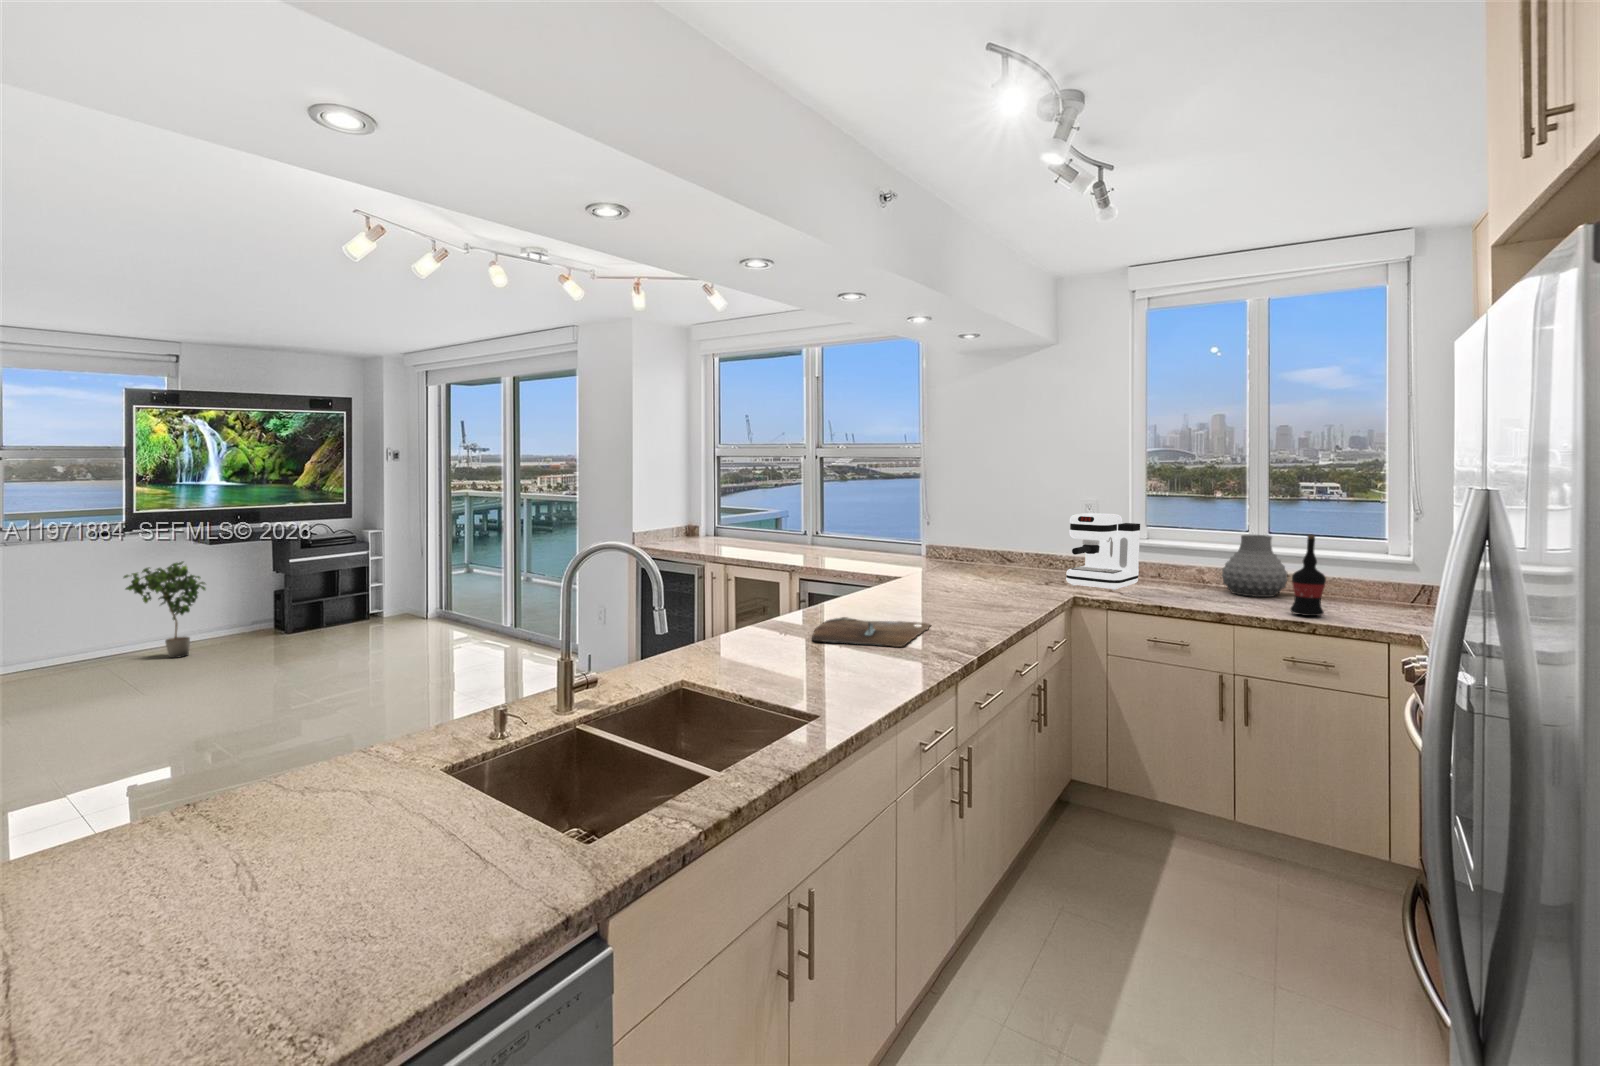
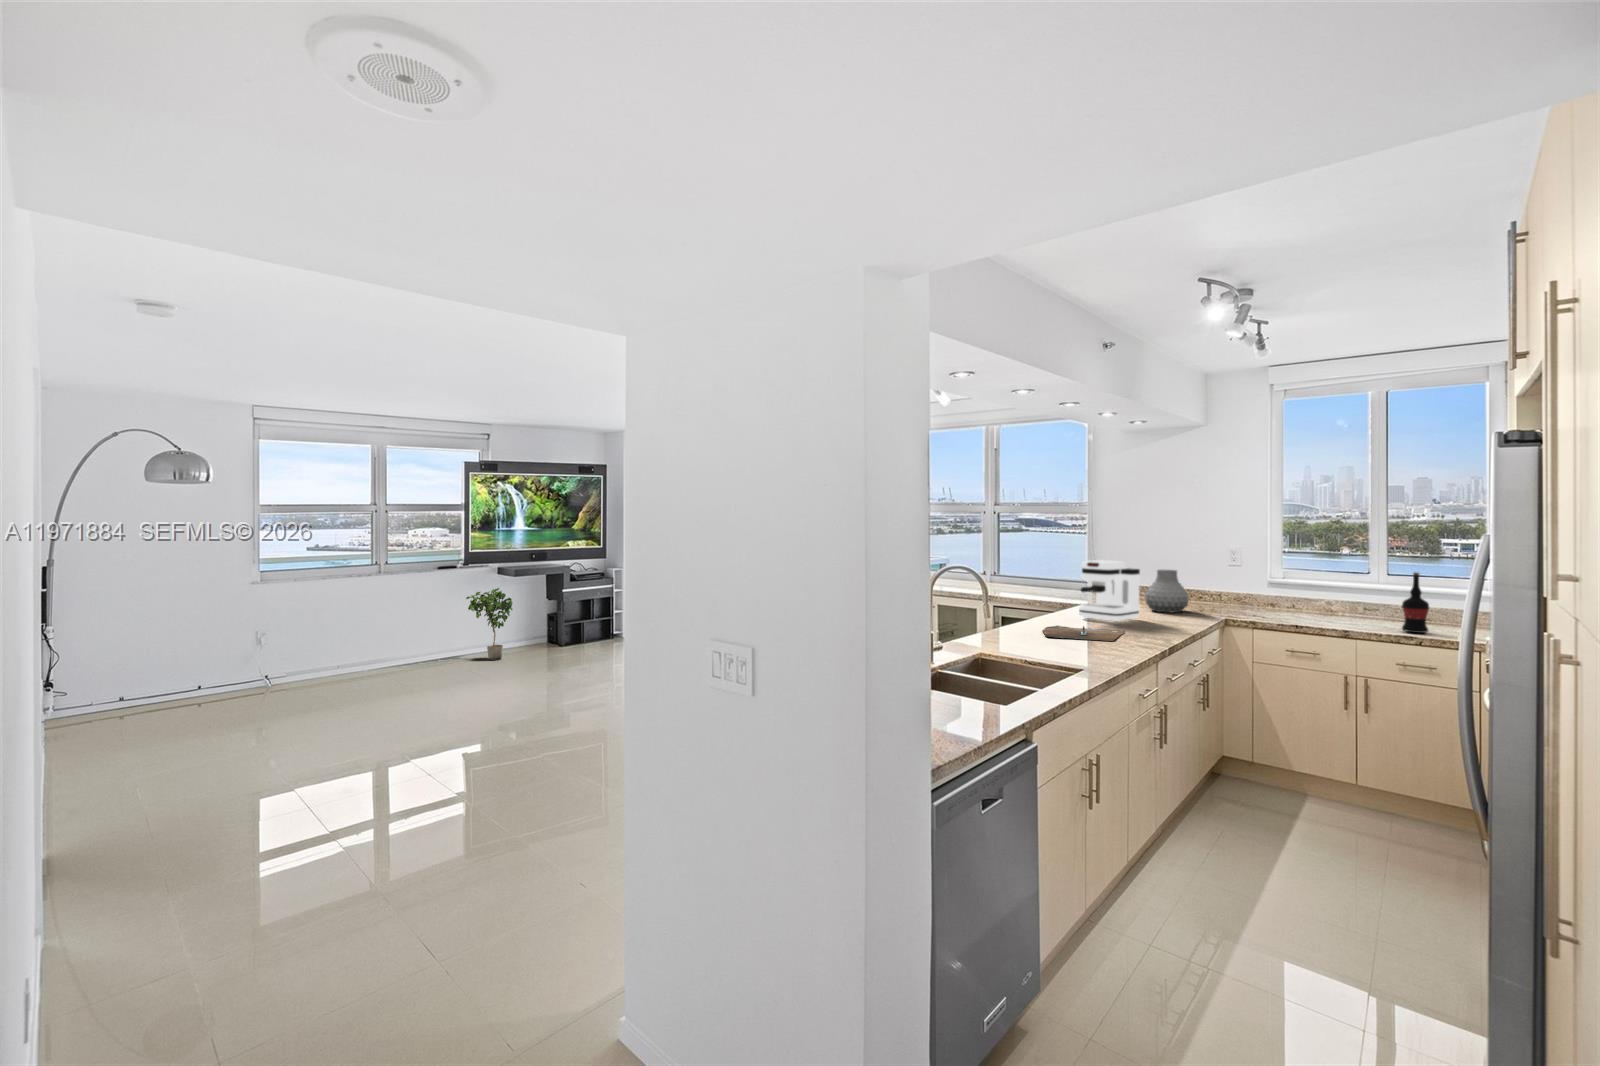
coffee maker: present [1066,513,1140,590] -> present [1079,560,1140,622]
vase: present [1222,535,1288,597] -> present [1145,570,1189,612]

